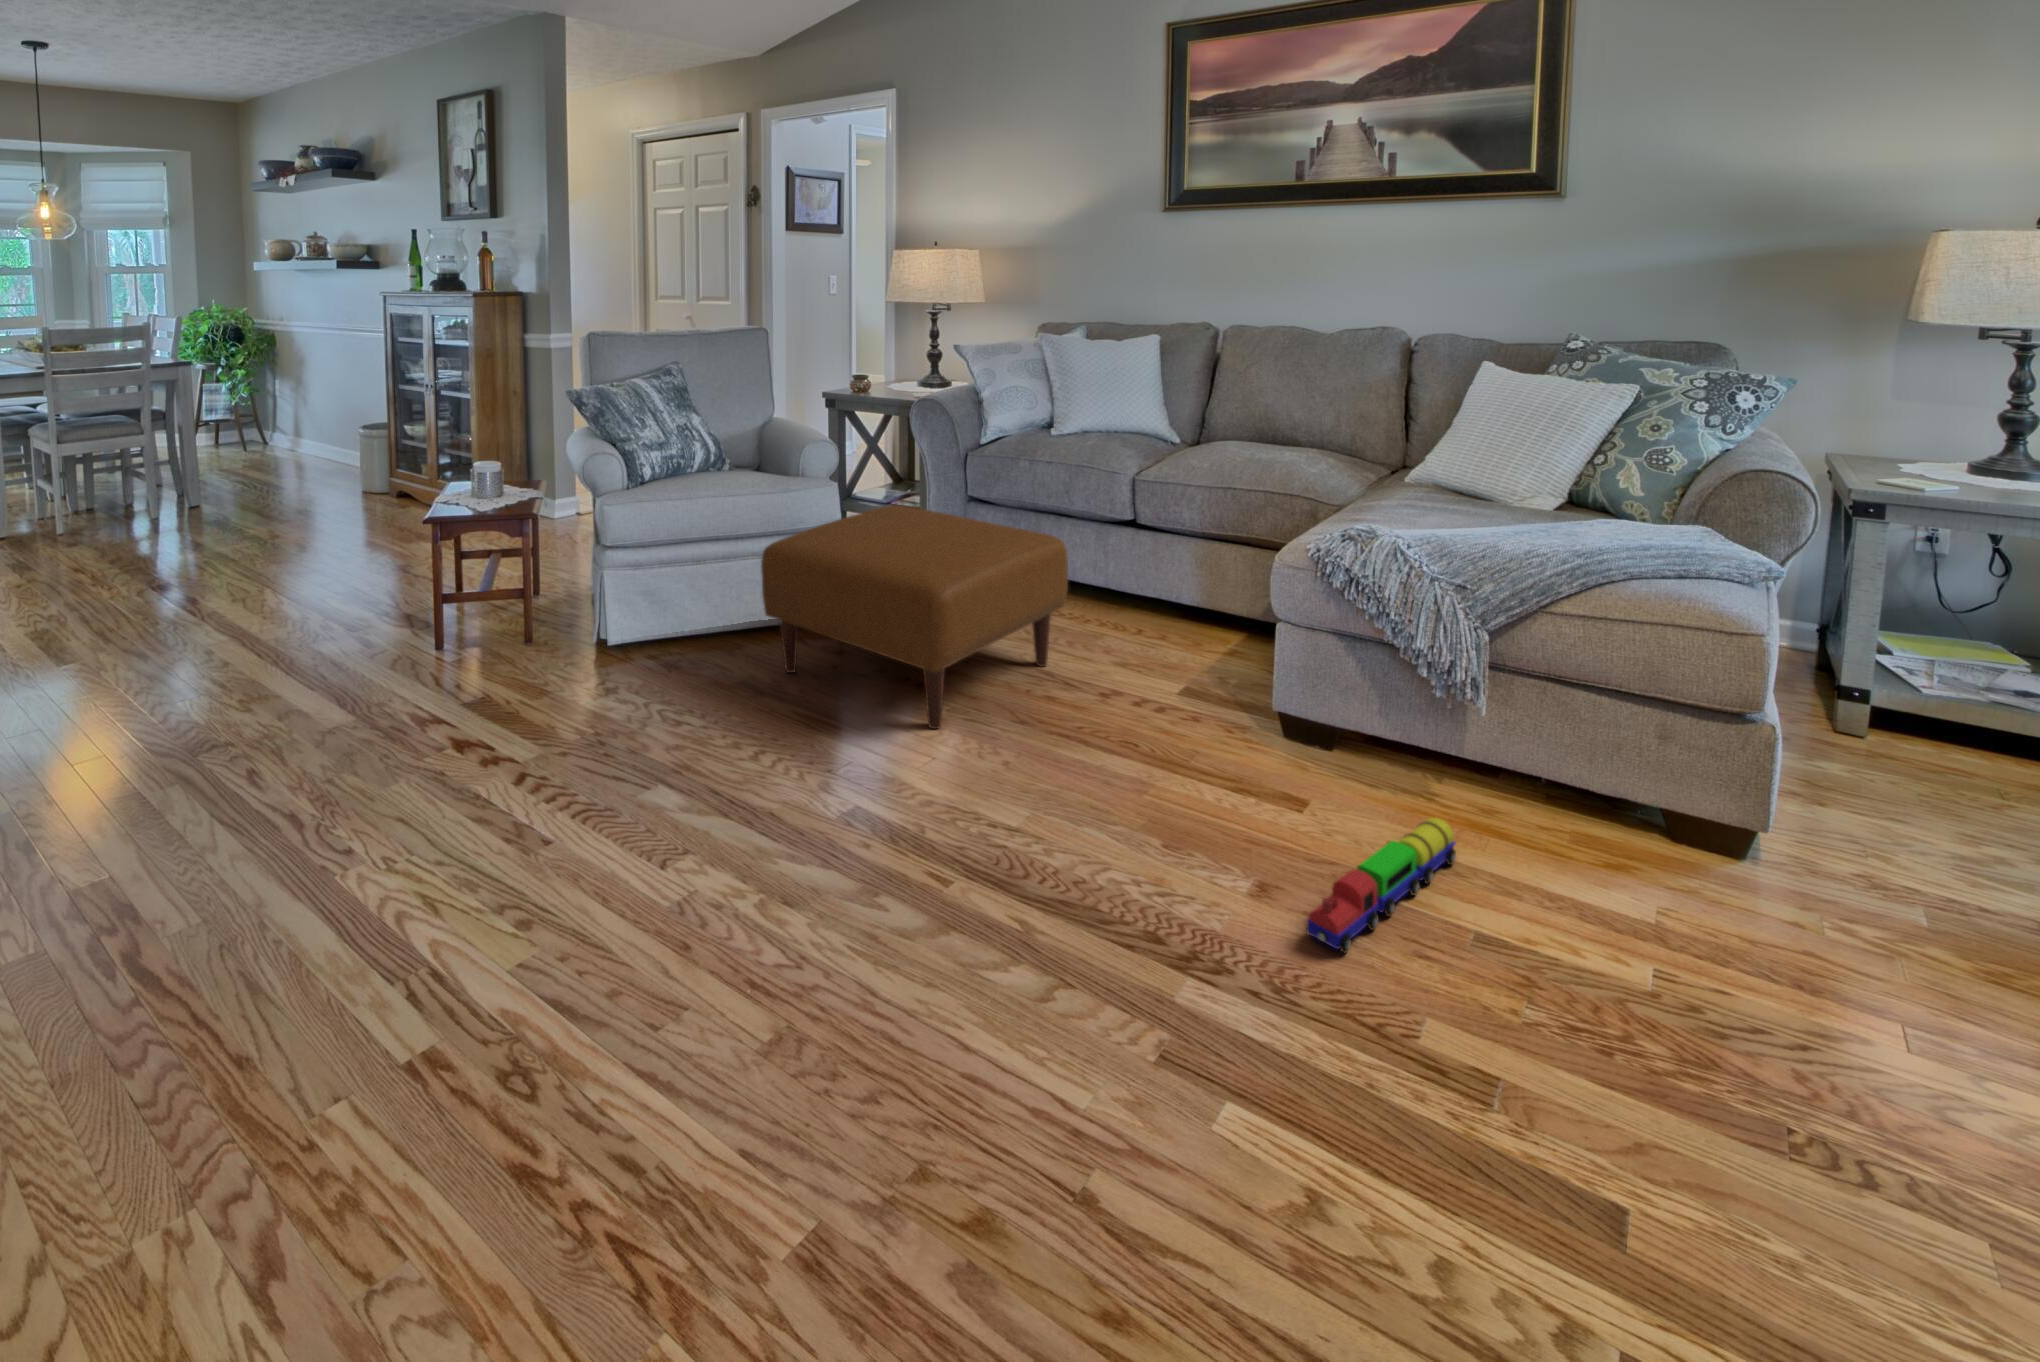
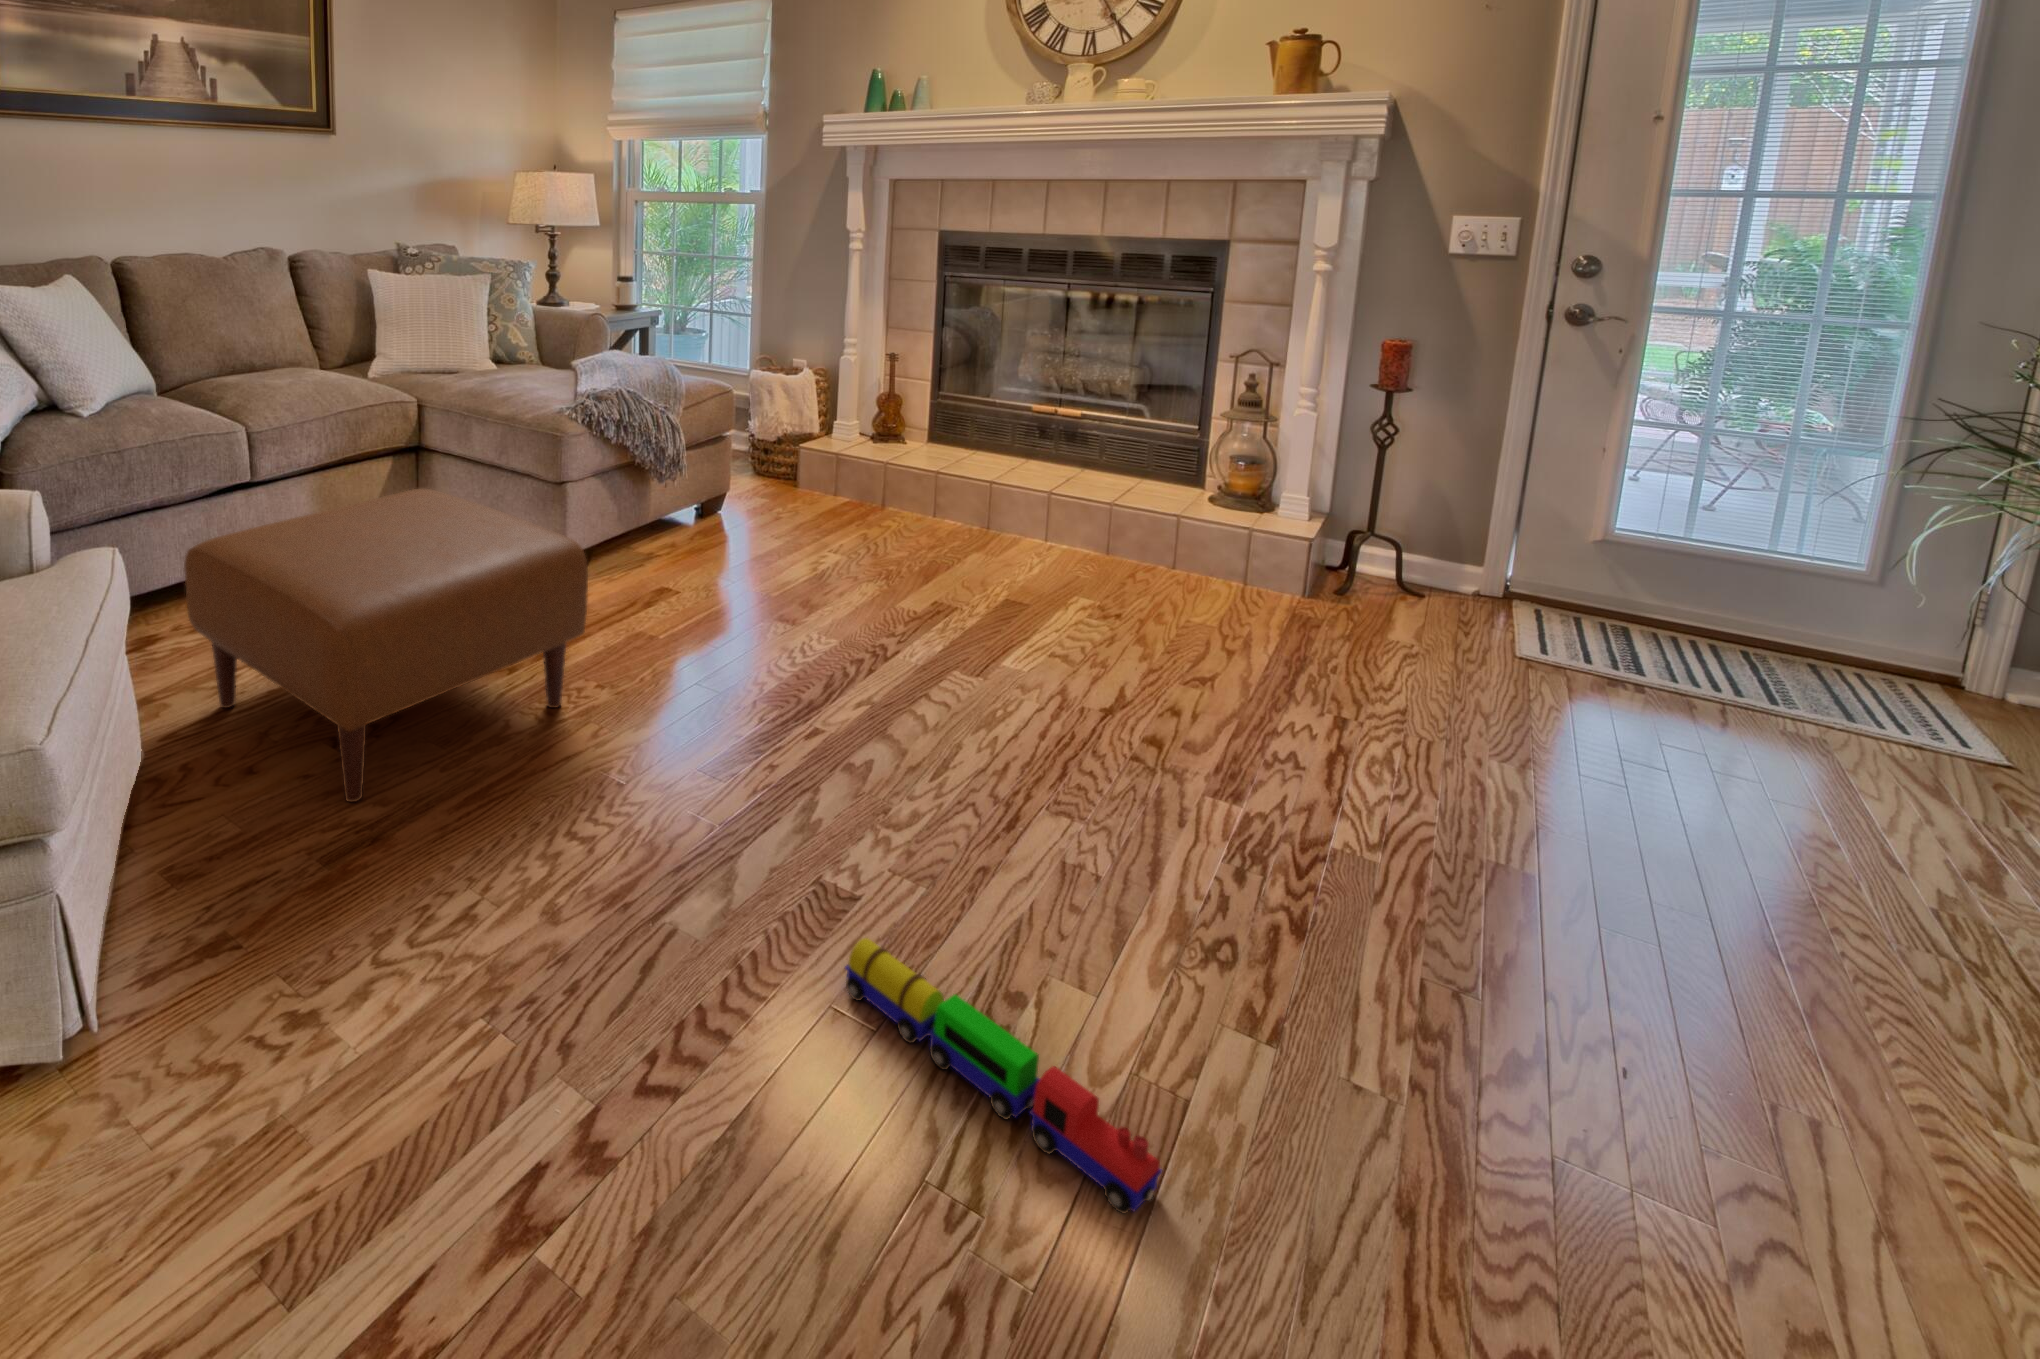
toy train: present [1306,818,1456,953] -> present [845,938,1162,1214]

